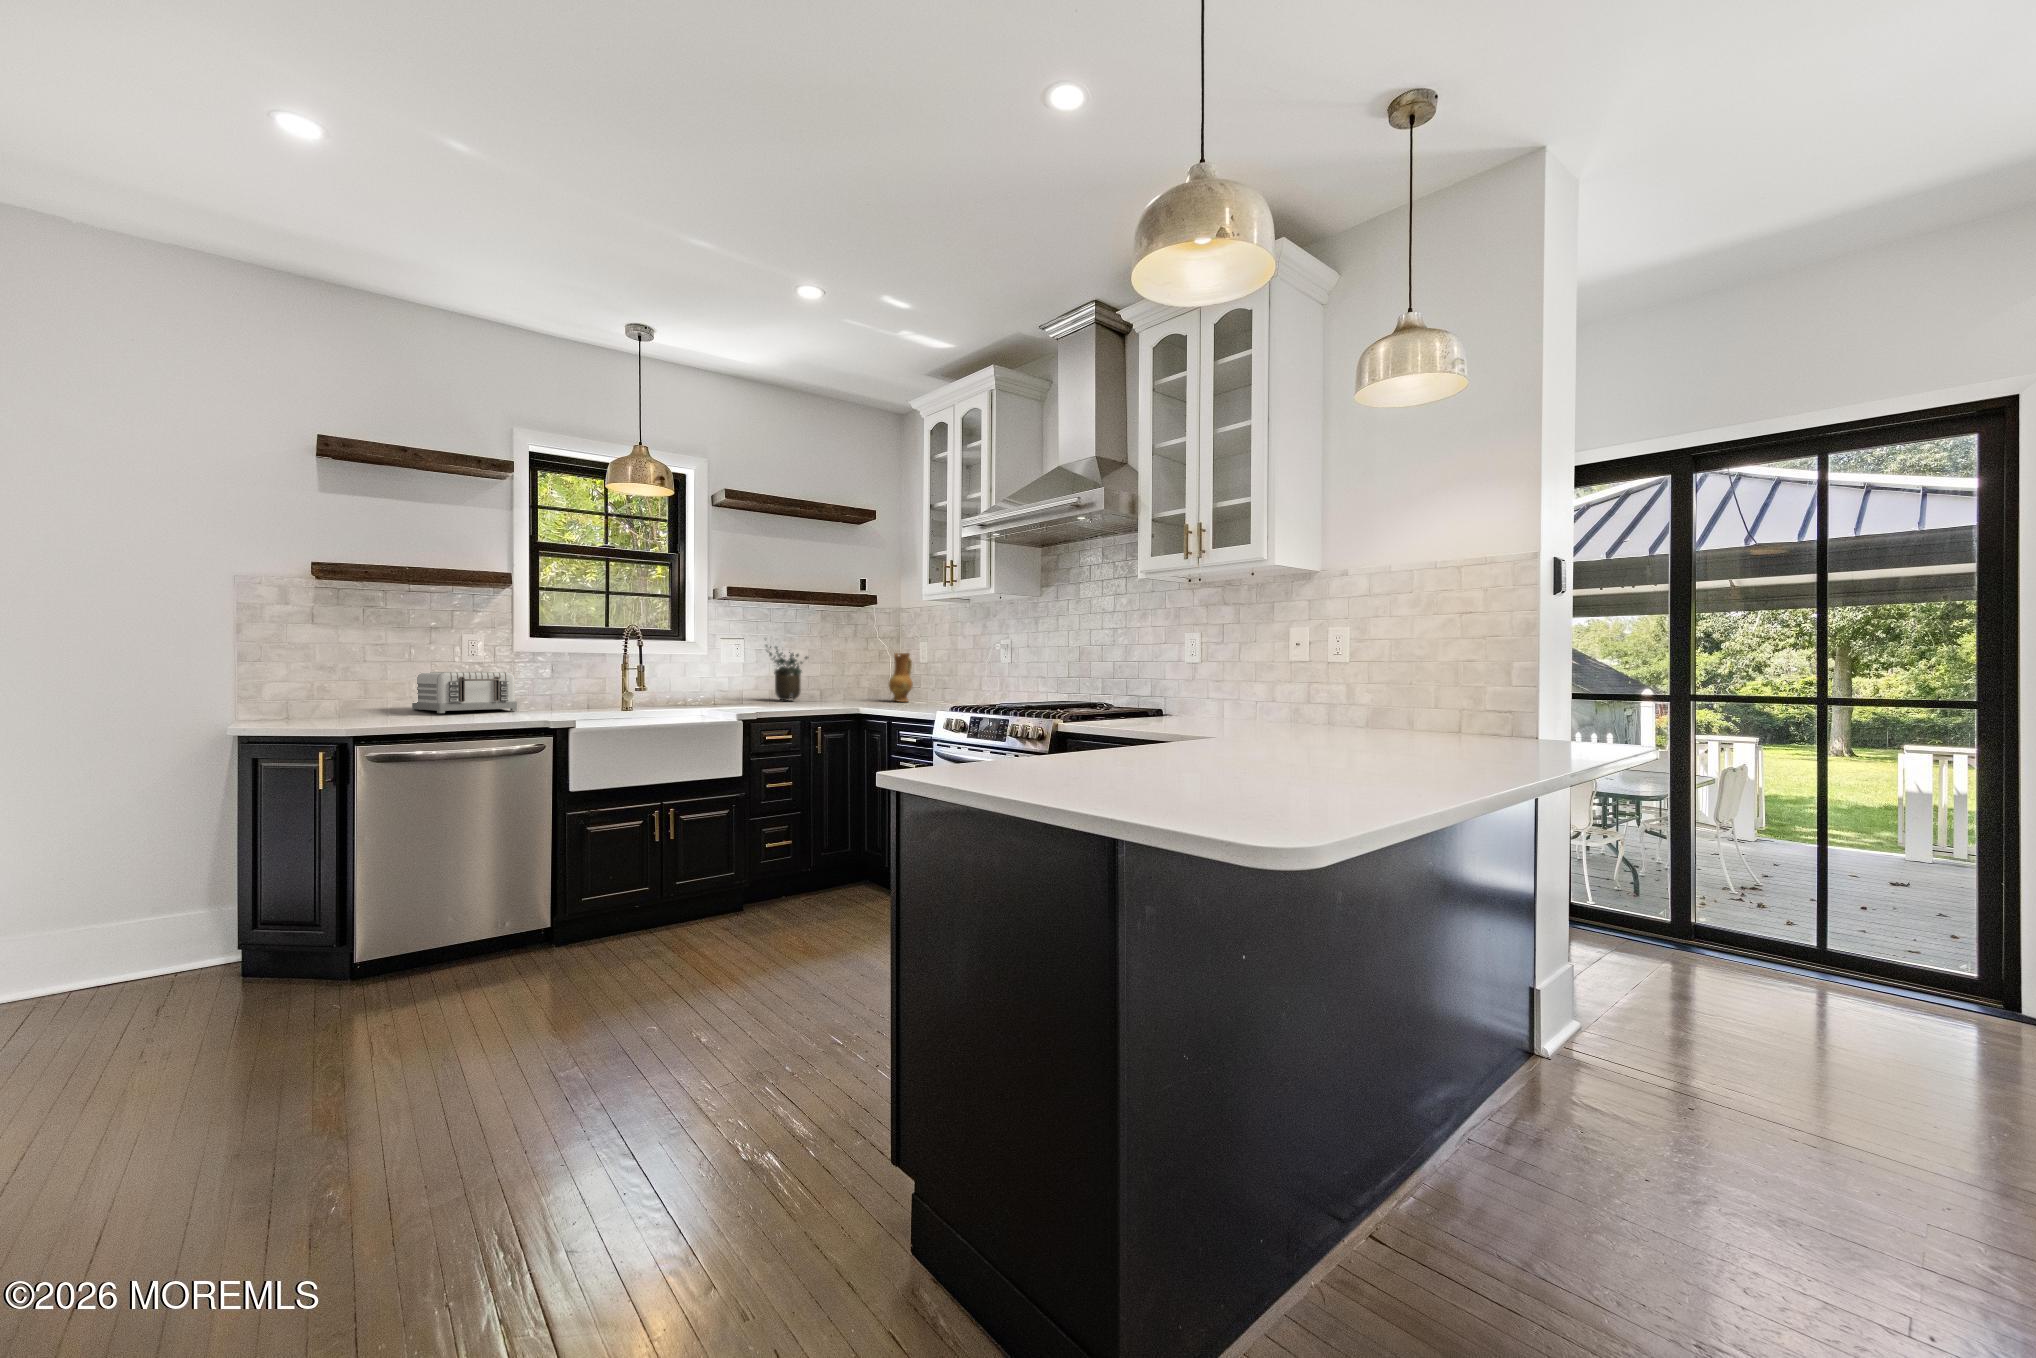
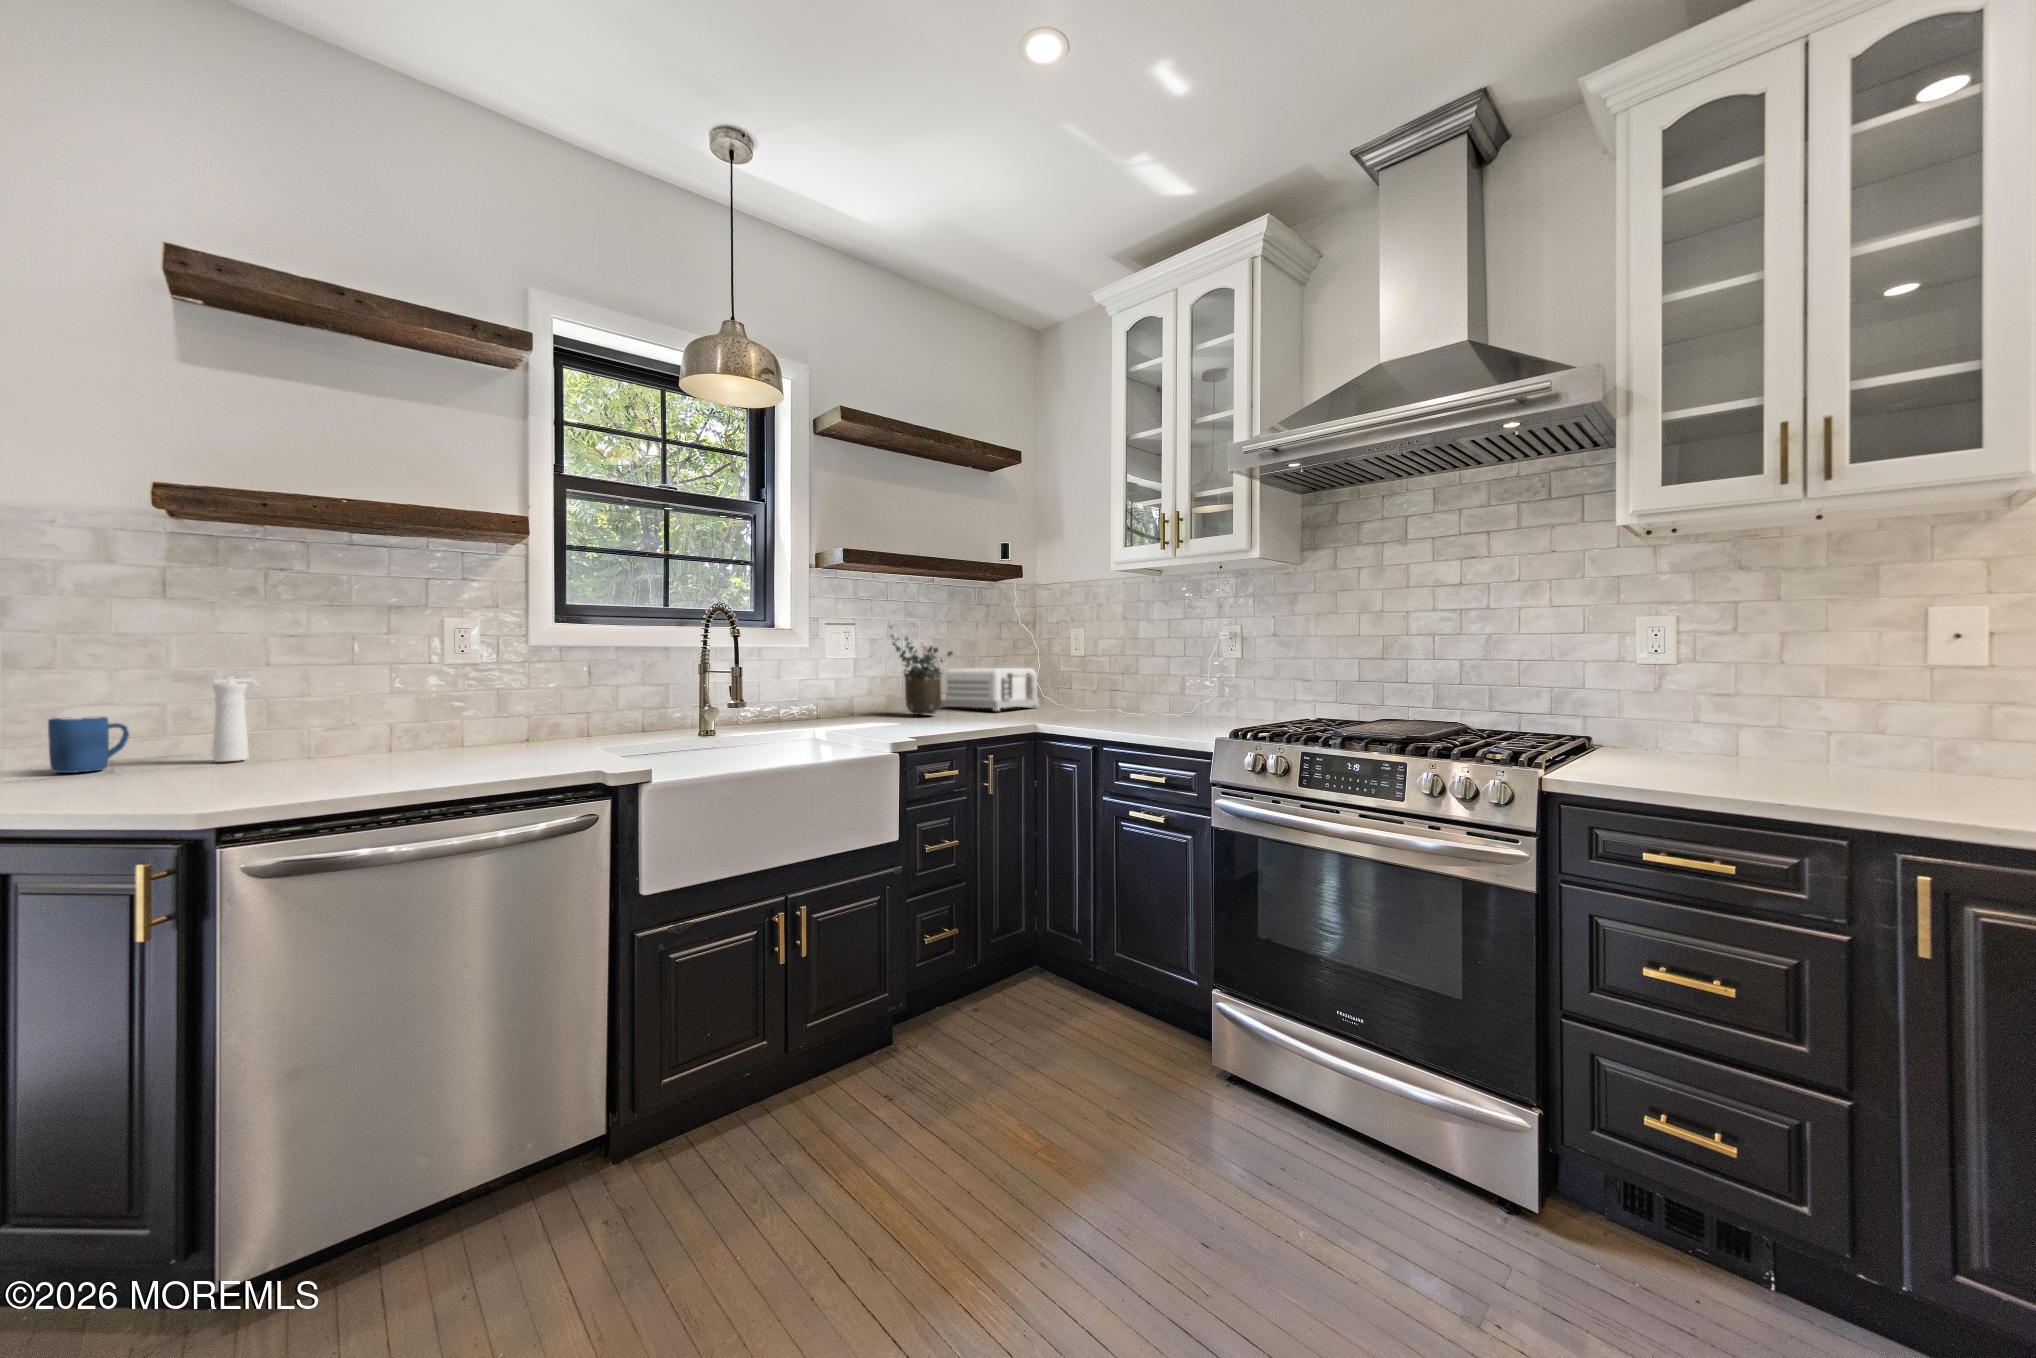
ceramic jug: present [889,653,913,702] -> none [1059,645,1092,715]
pepper mill: none [335,661,378,714] -> present [212,676,258,762]
toaster: present [412,672,517,713] -> present [940,668,1039,711]
mug: none [255,688,293,717] -> present [48,717,129,773]

